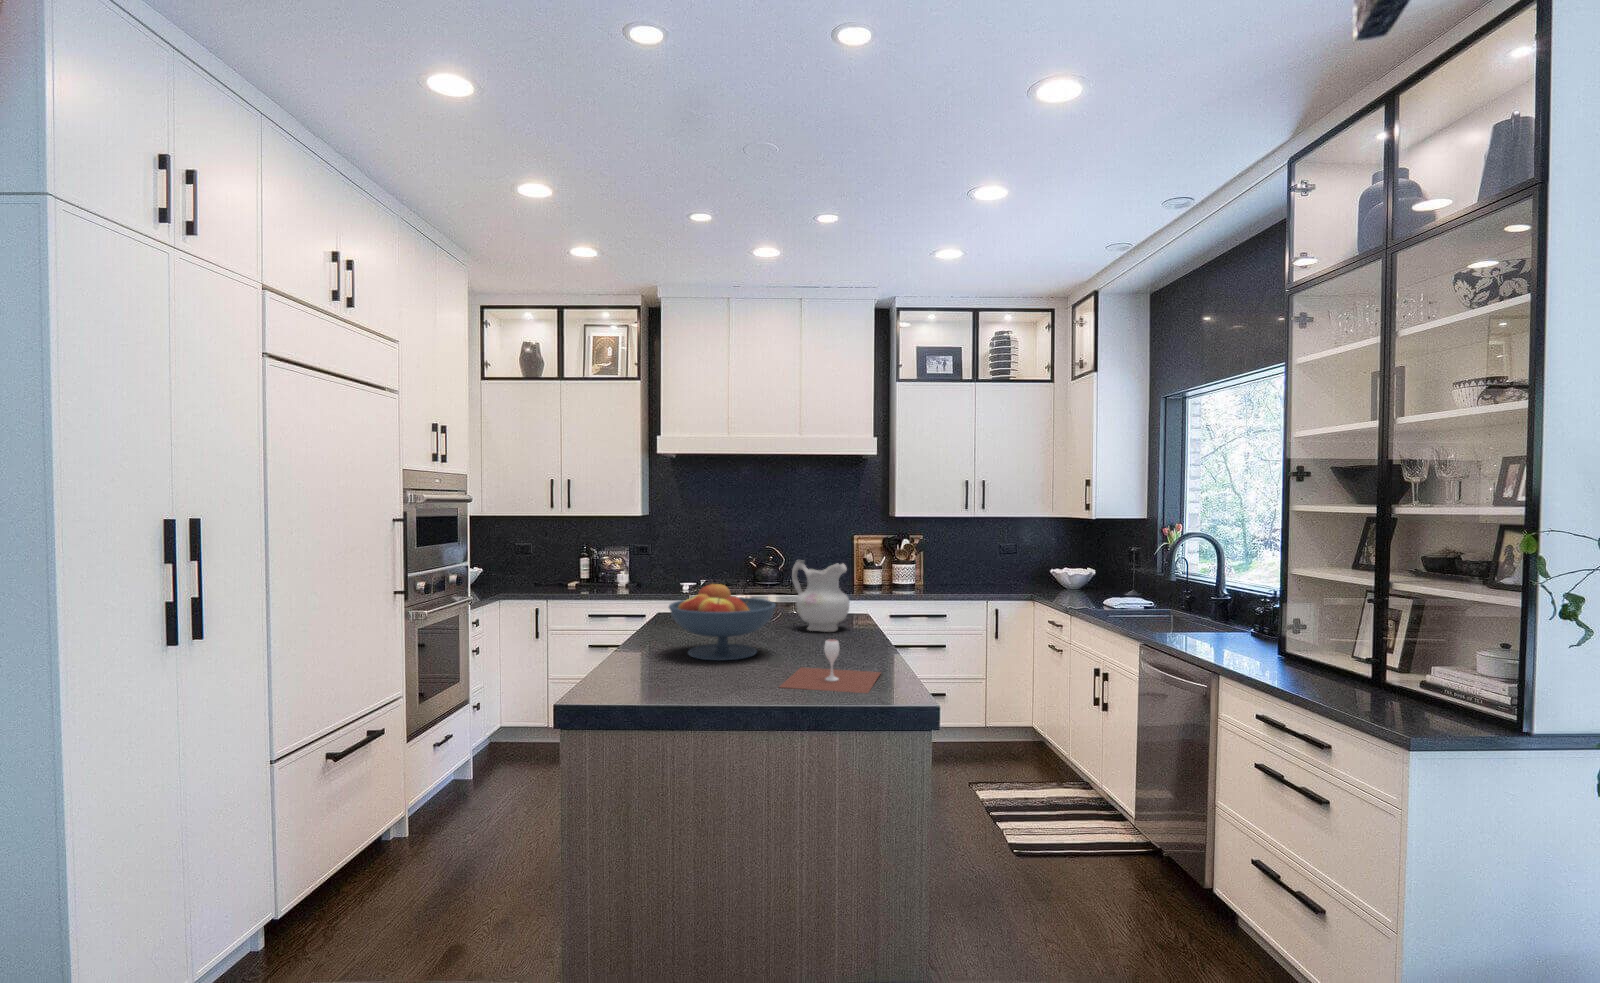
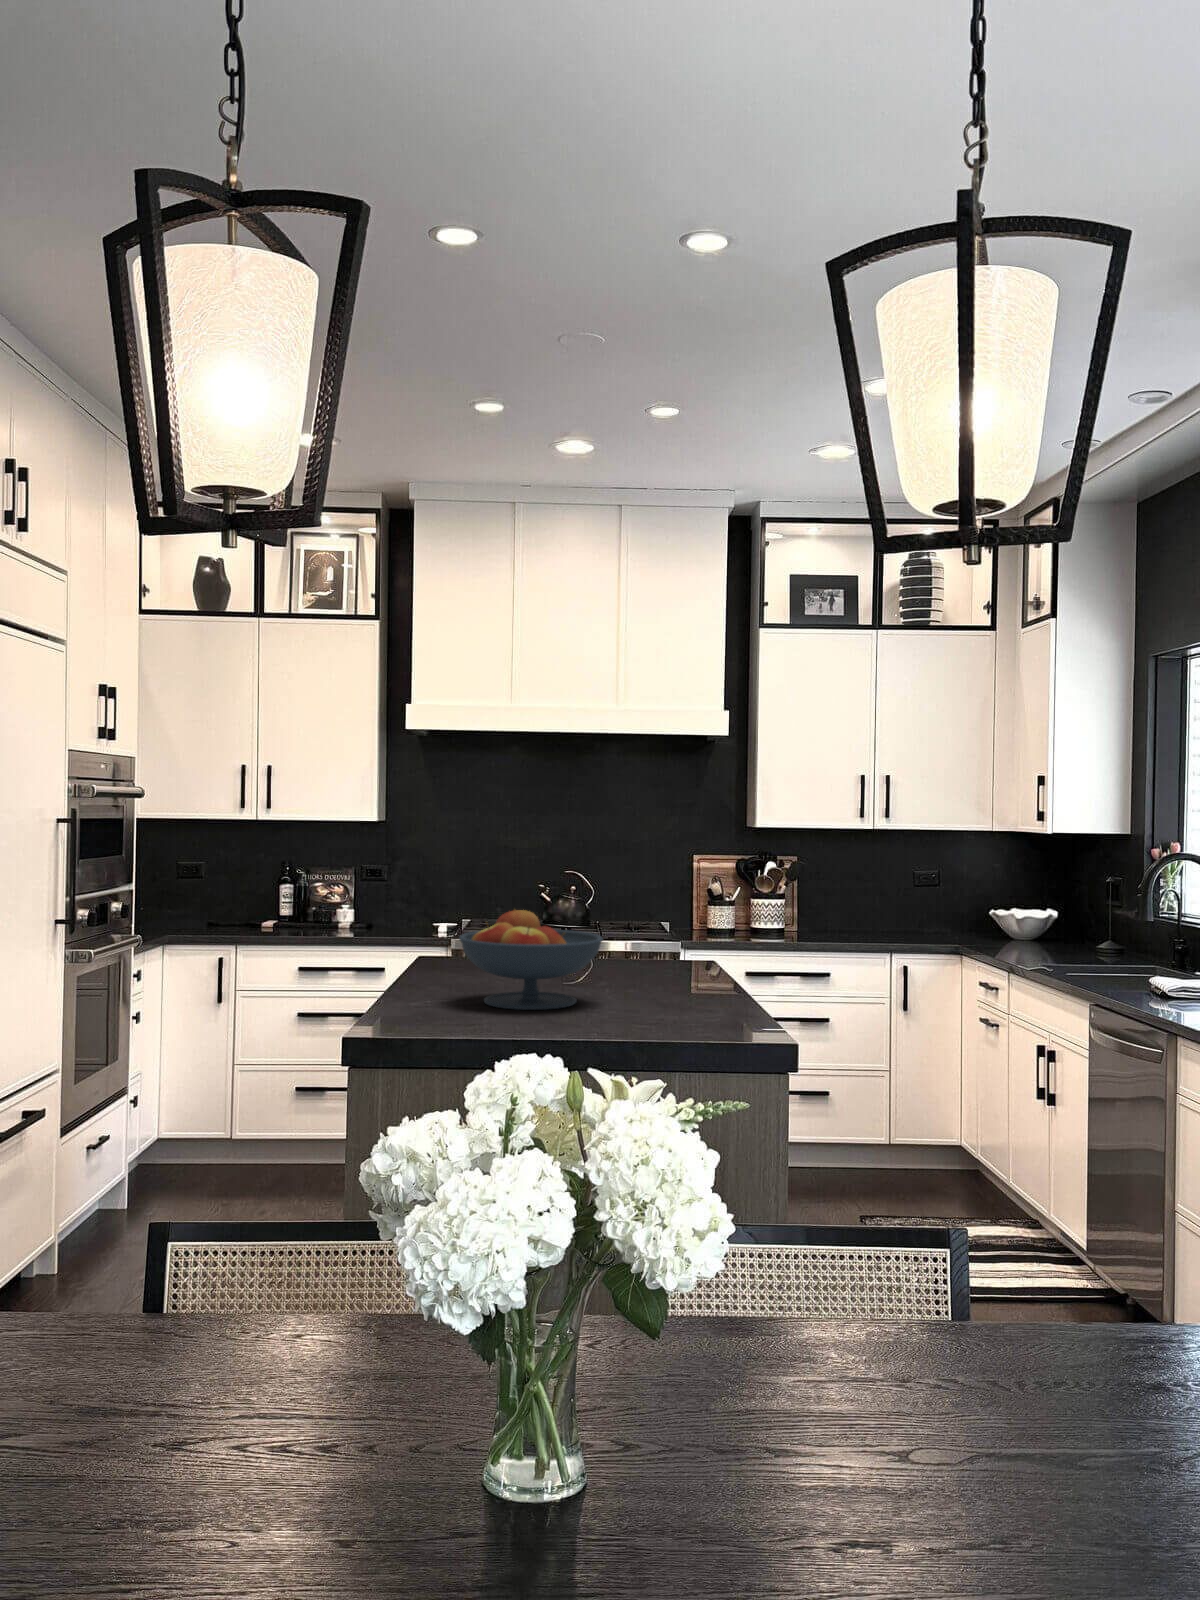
ceramic pitcher: present [792,560,849,632] -> none [617,882,697,982]
wine glass: present [780,639,881,693] -> none [615,978,746,1044]

